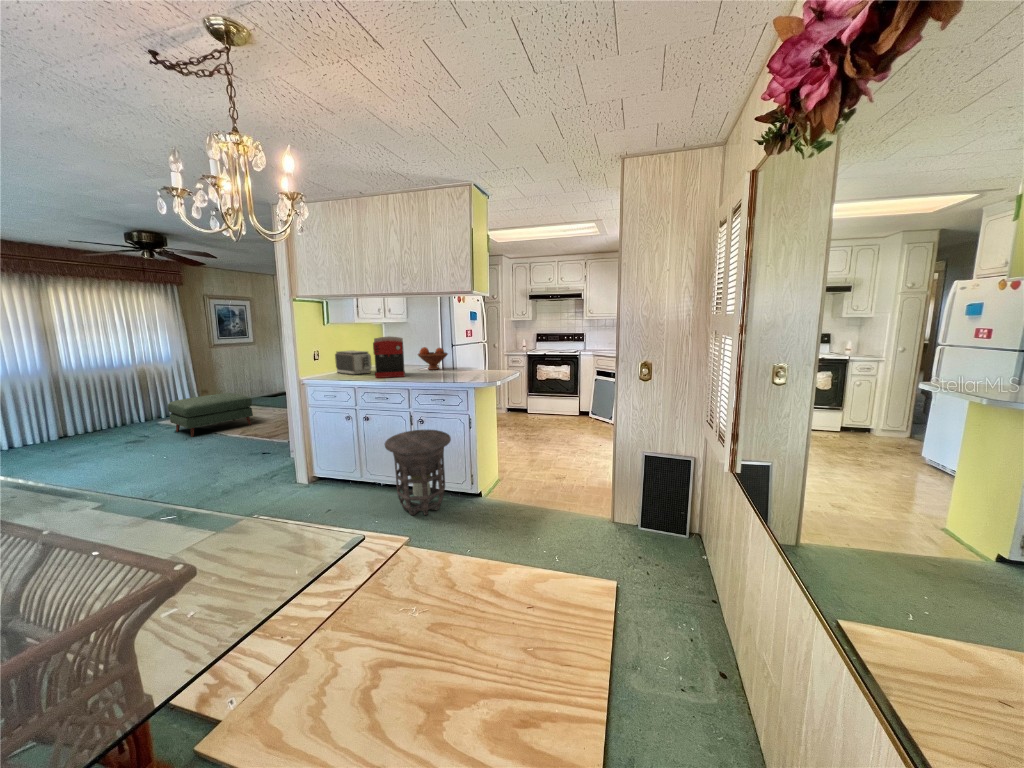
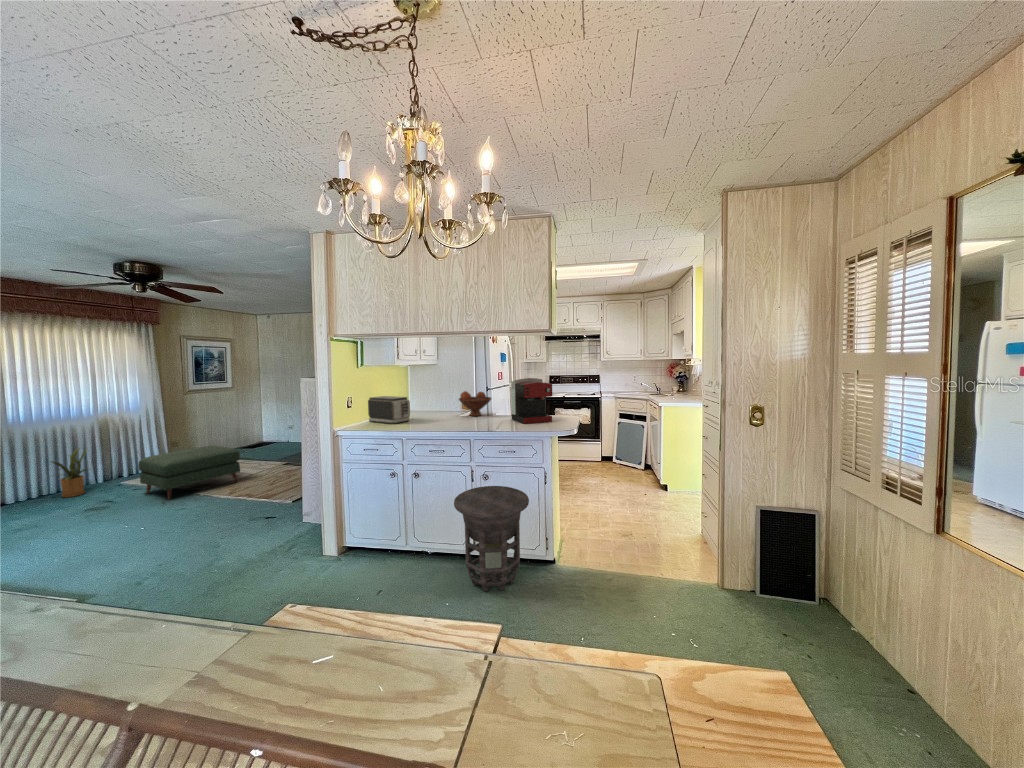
coffee maker: present [373,337,405,378] -> present [511,378,552,424]
house plant: none [95,391,135,432] -> present [52,448,88,497]

